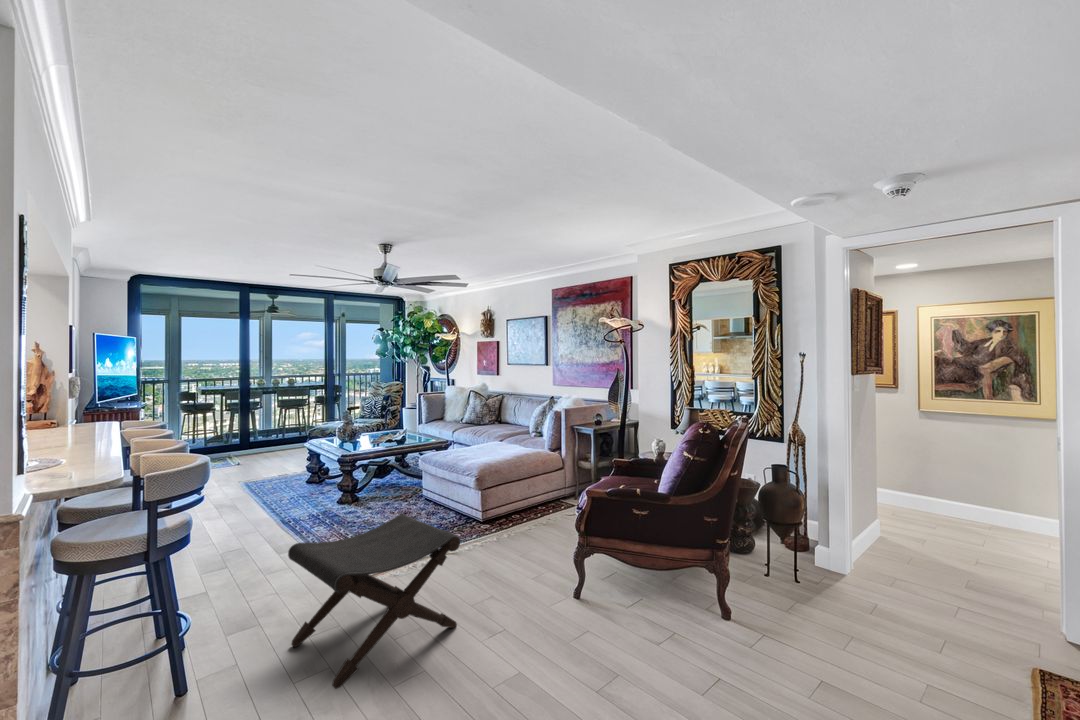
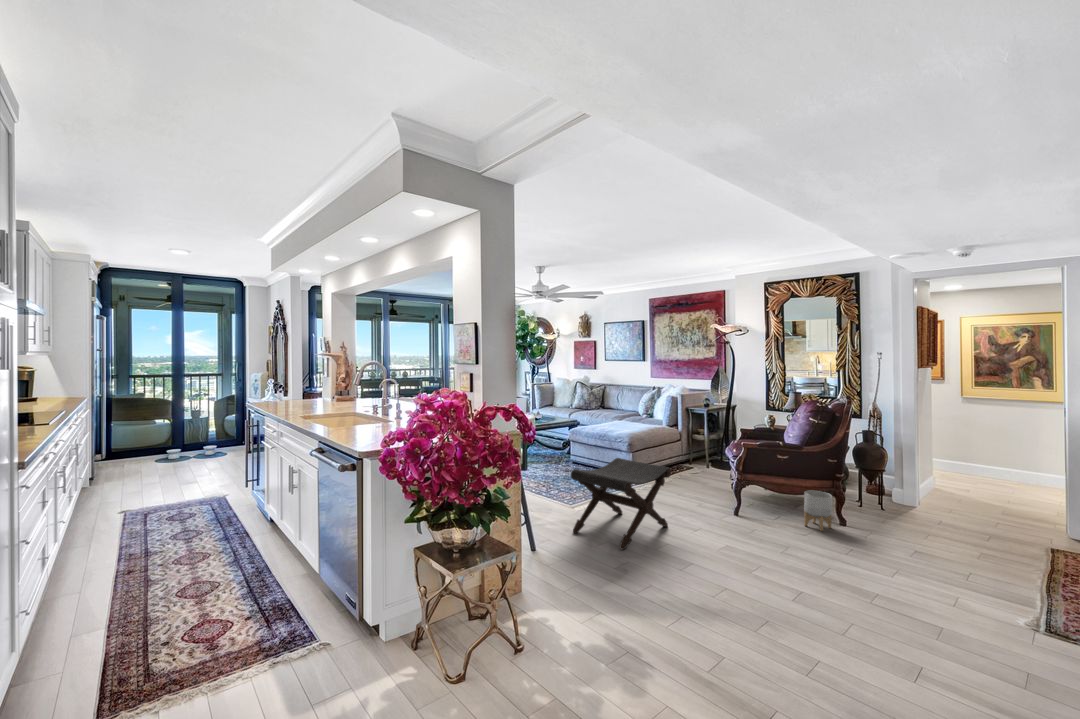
planter: none [668,564,707,632] -> present [804,491,832,531]

